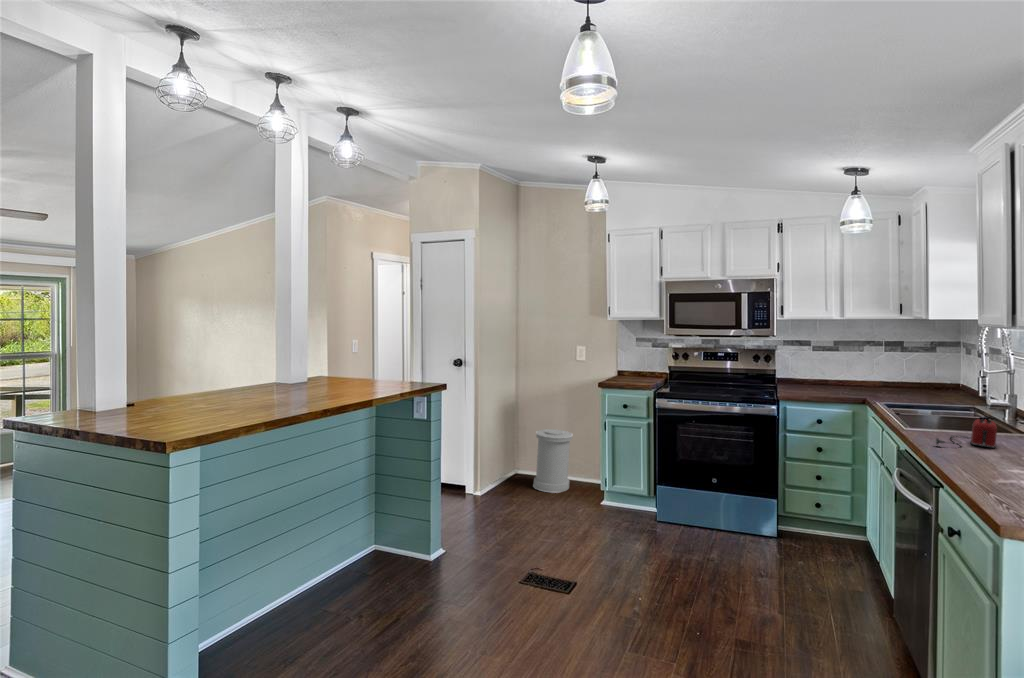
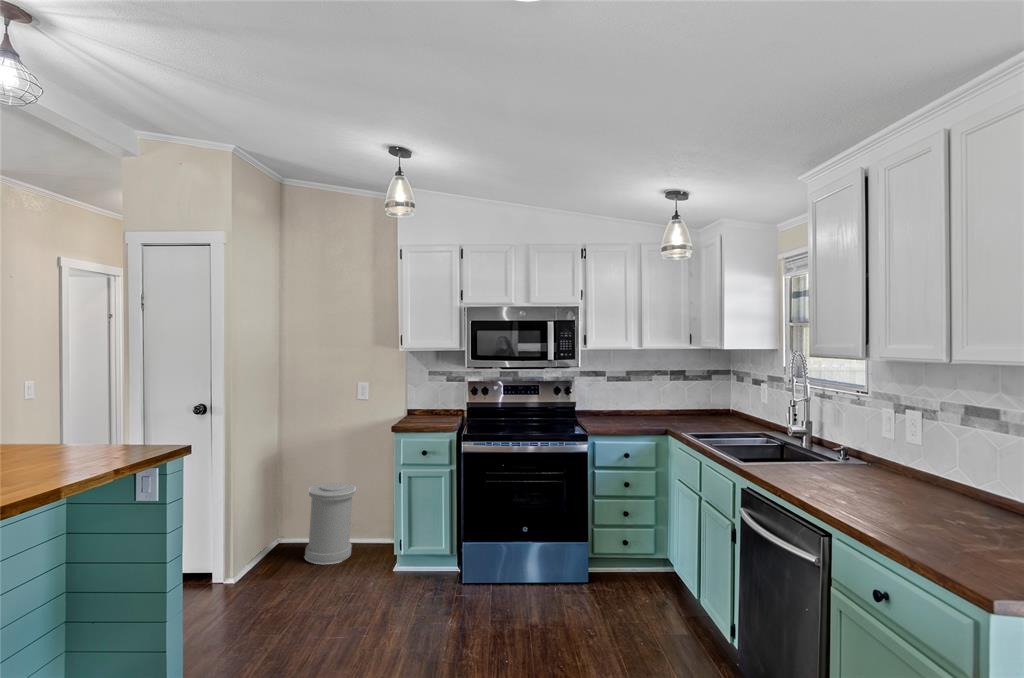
toaster: present [935,419,997,447] -> none [807,460,862,495]

